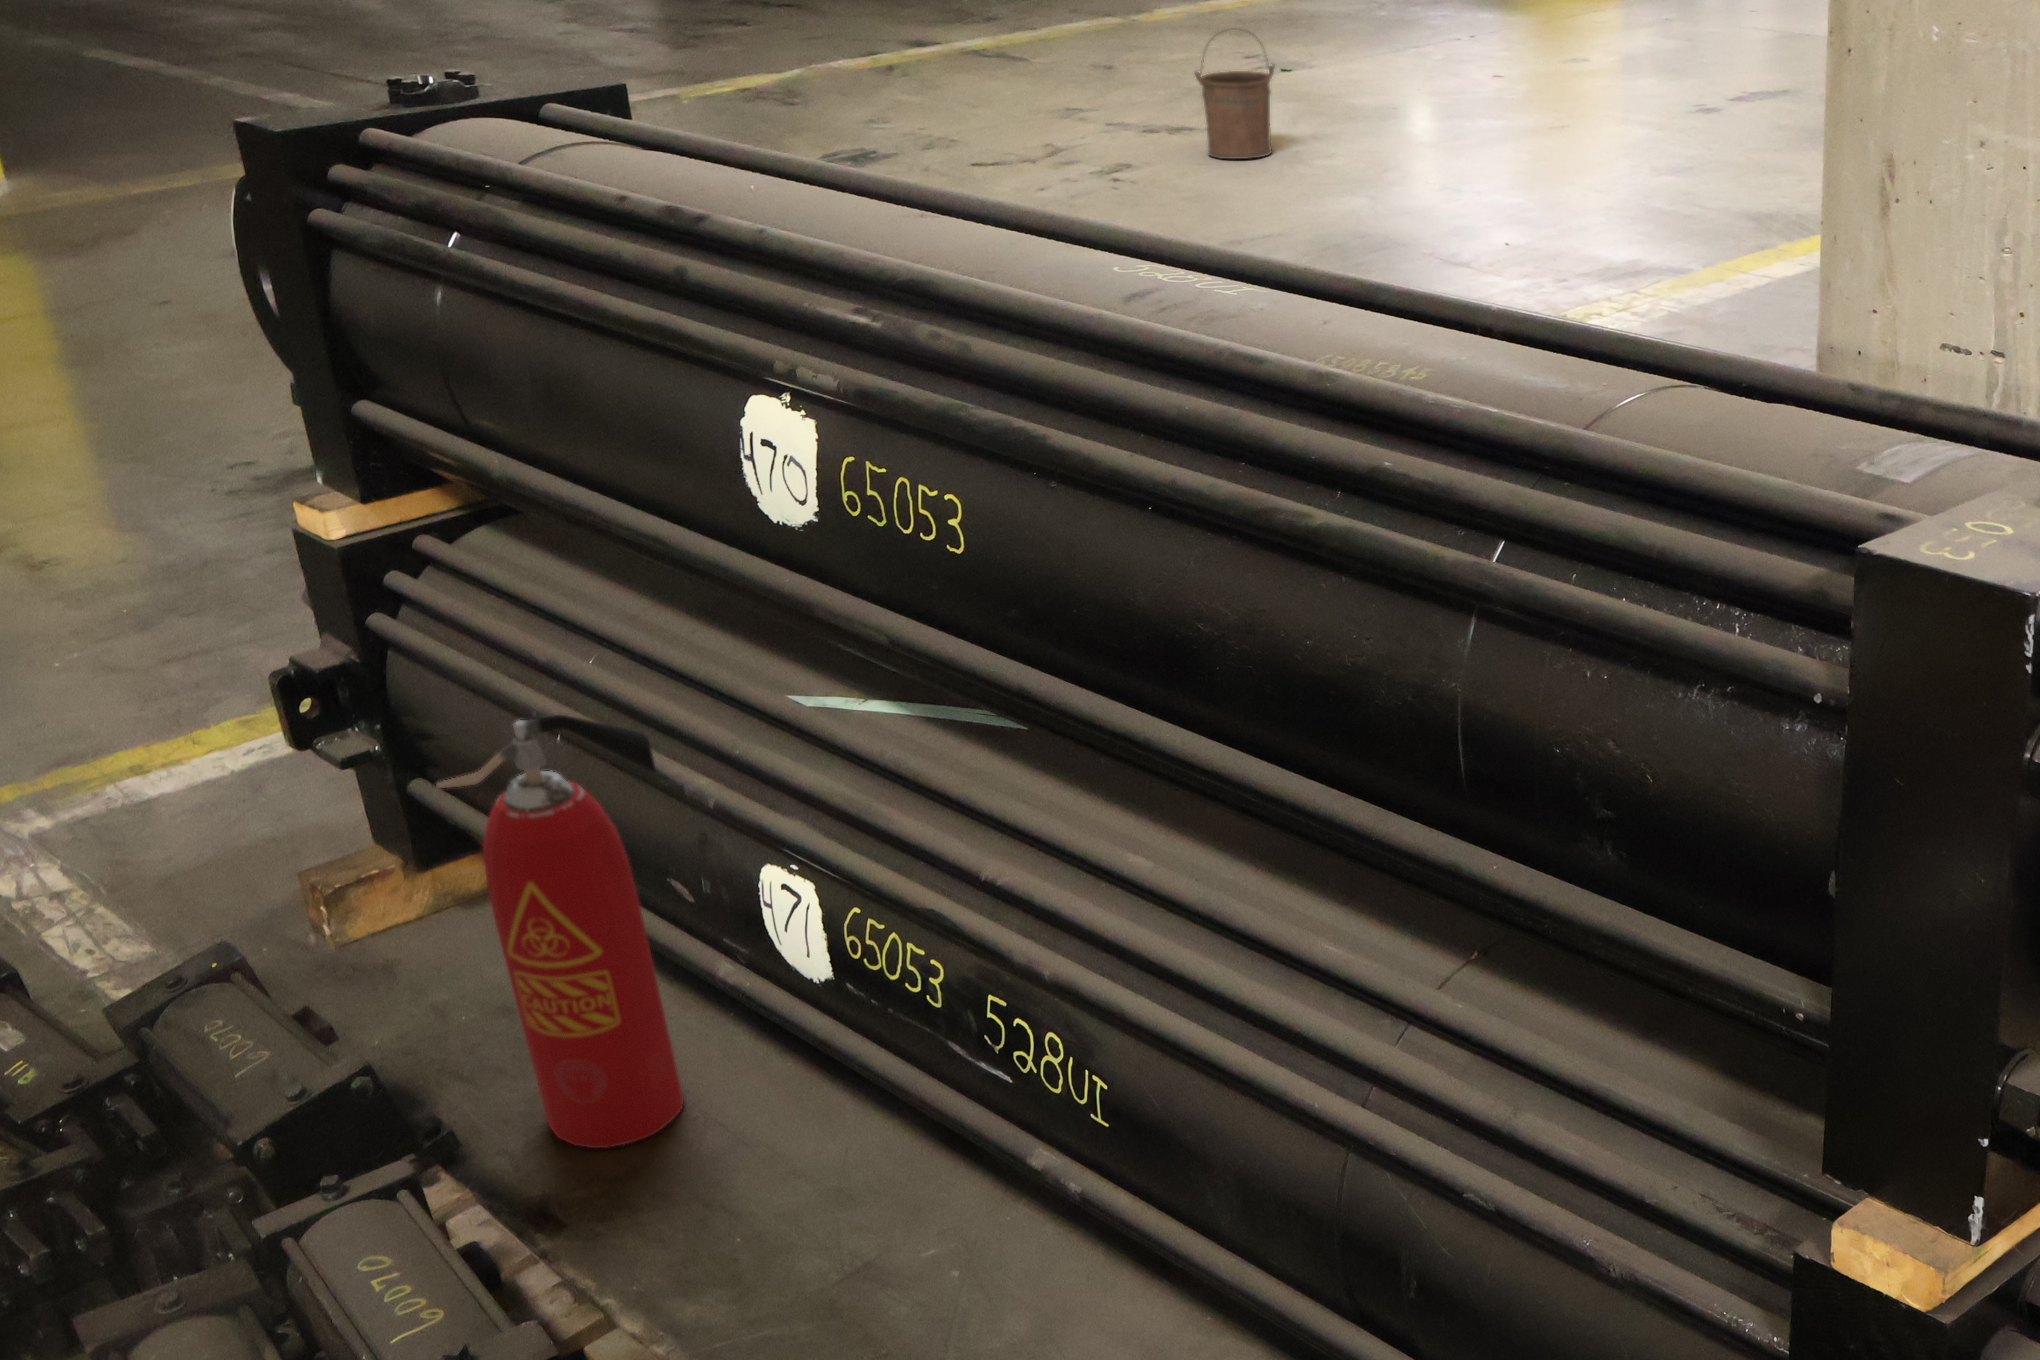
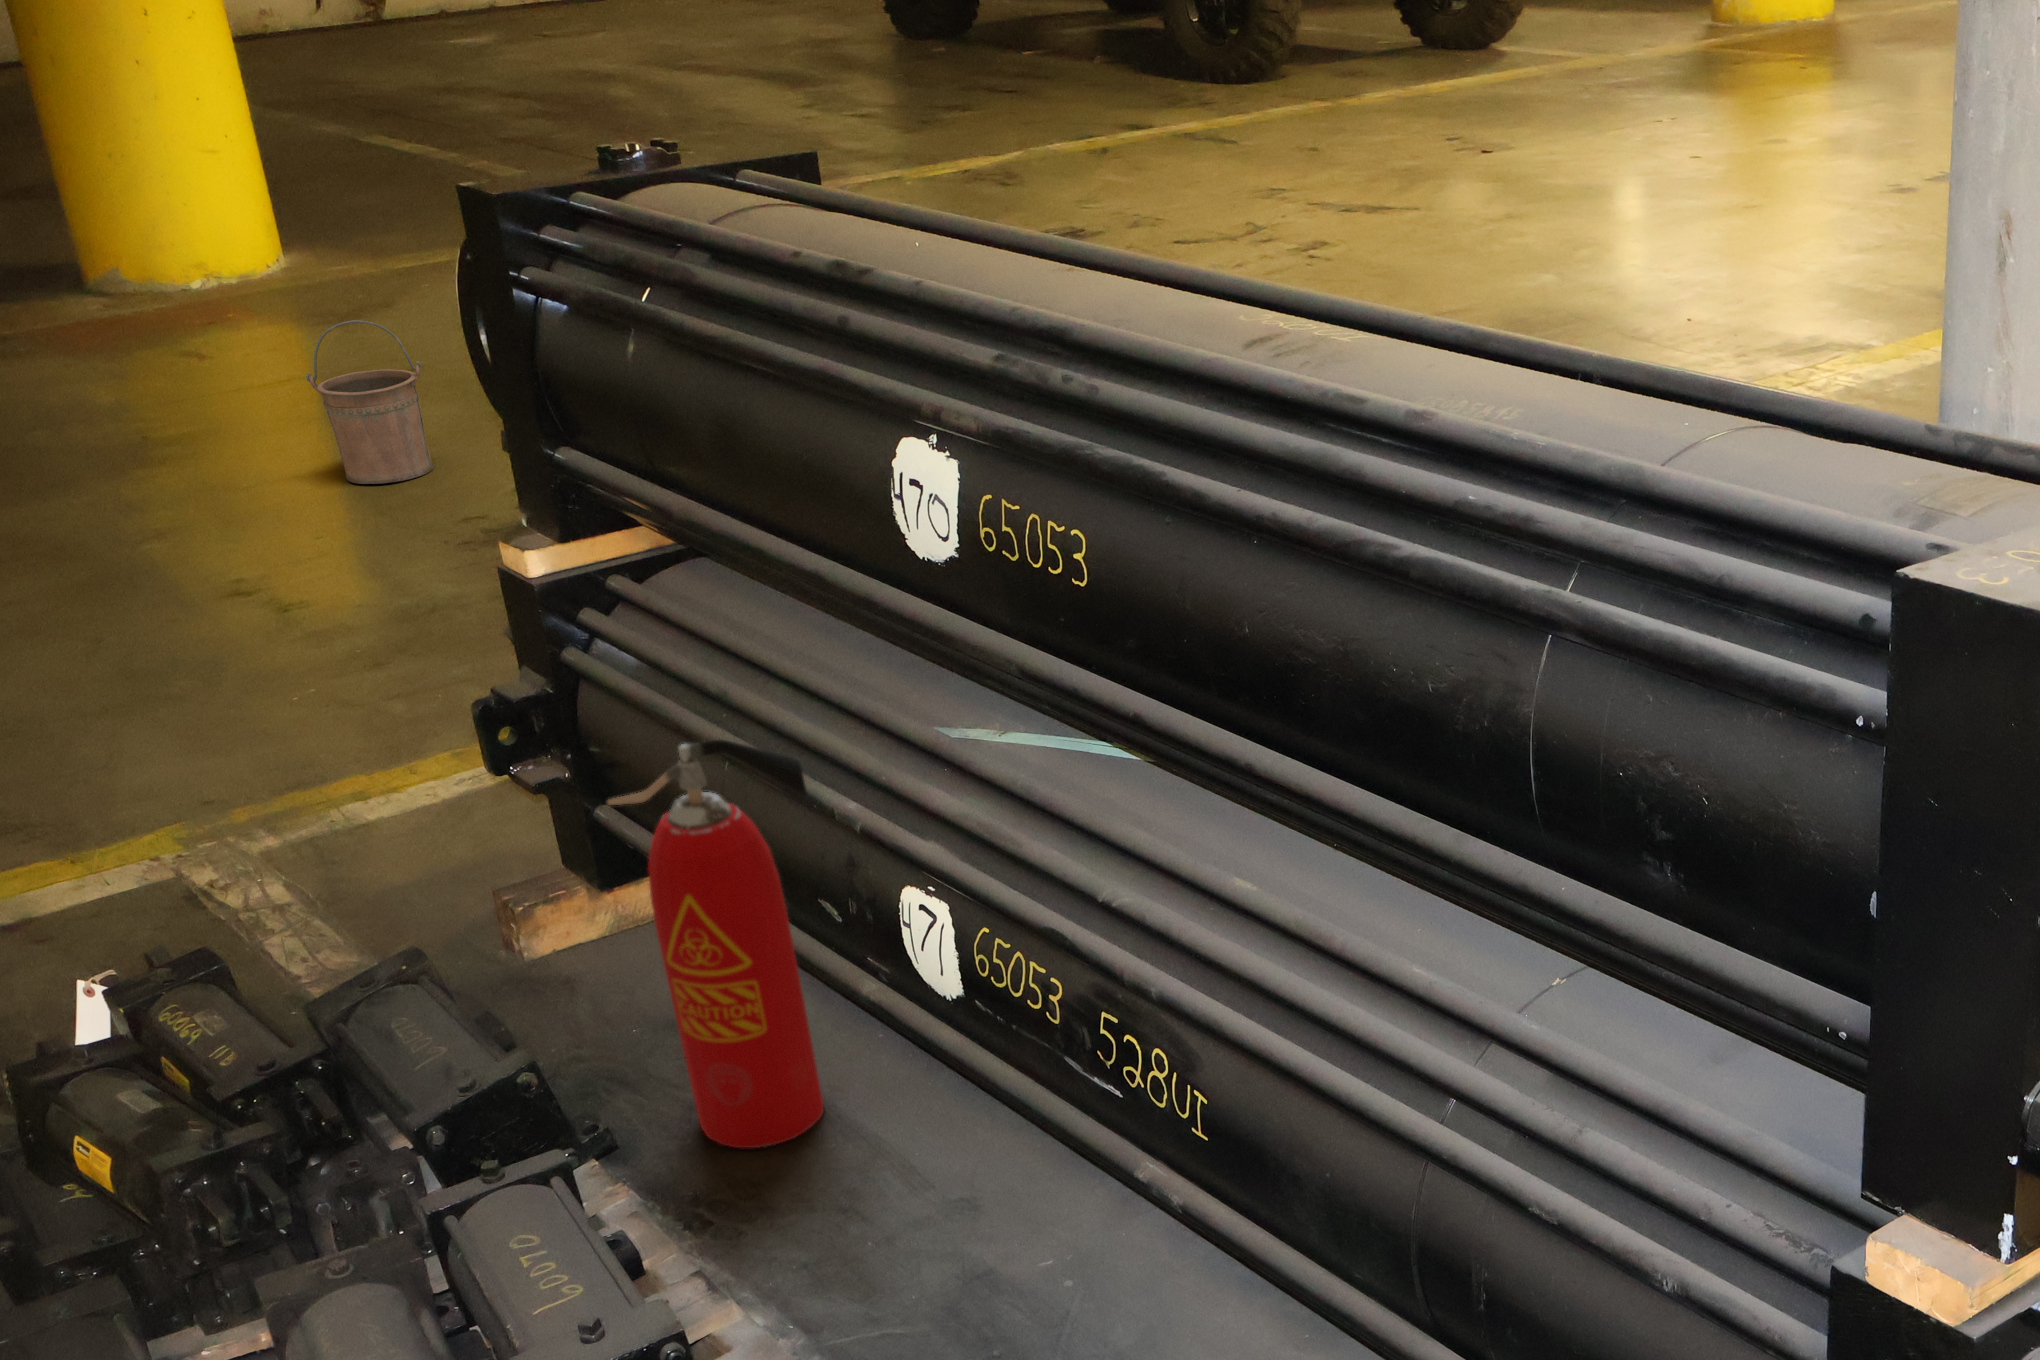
bucket: present [1195,30,1275,159] -> present [306,320,434,484]

